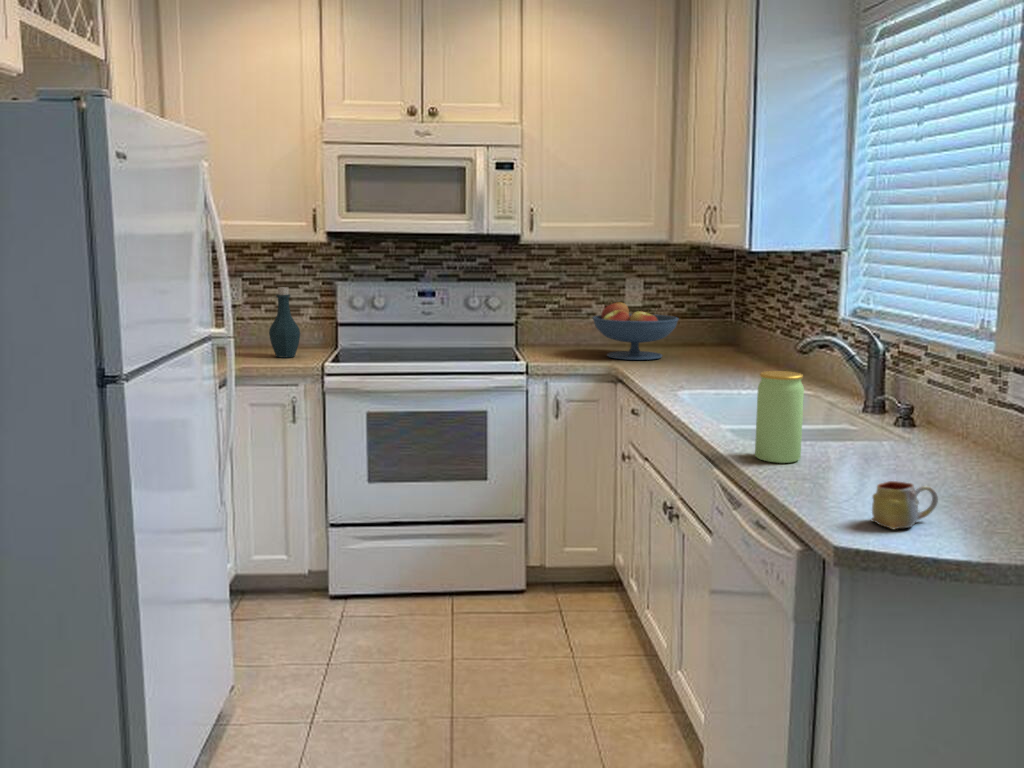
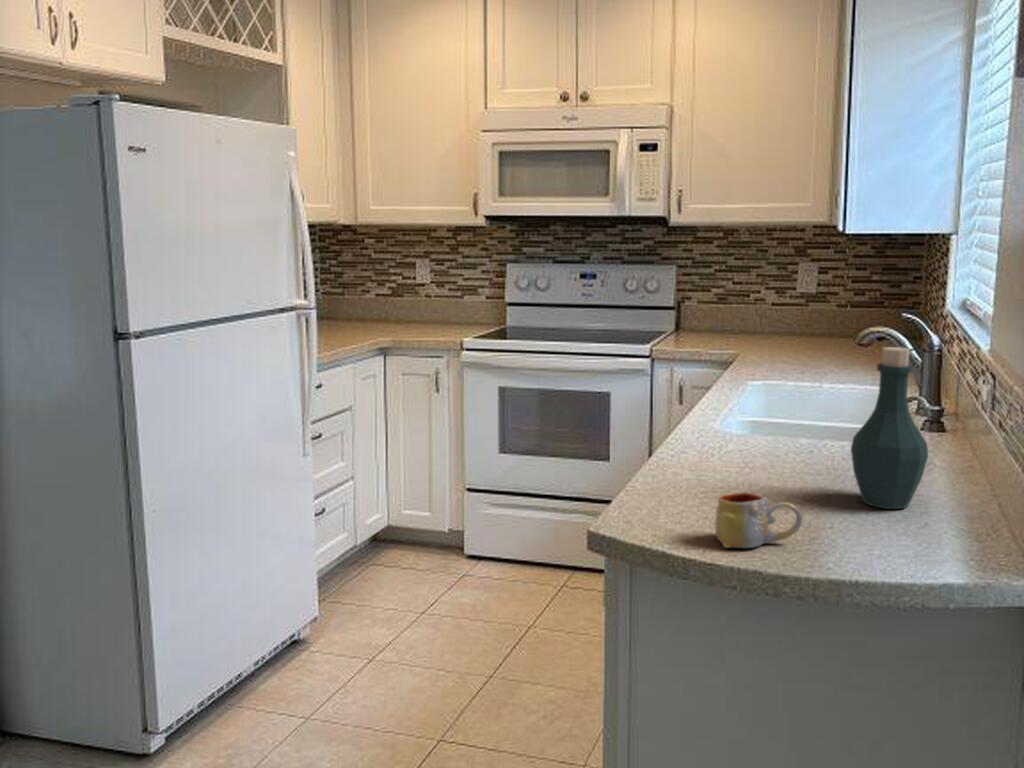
bottle: present [269,287,300,358] -> present [851,347,928,509]
fruit bowl: present [593,303,679,360] -> none [736,287,832,349]
jar: present [755,371,804,463] -> none [716,362,770,464]

